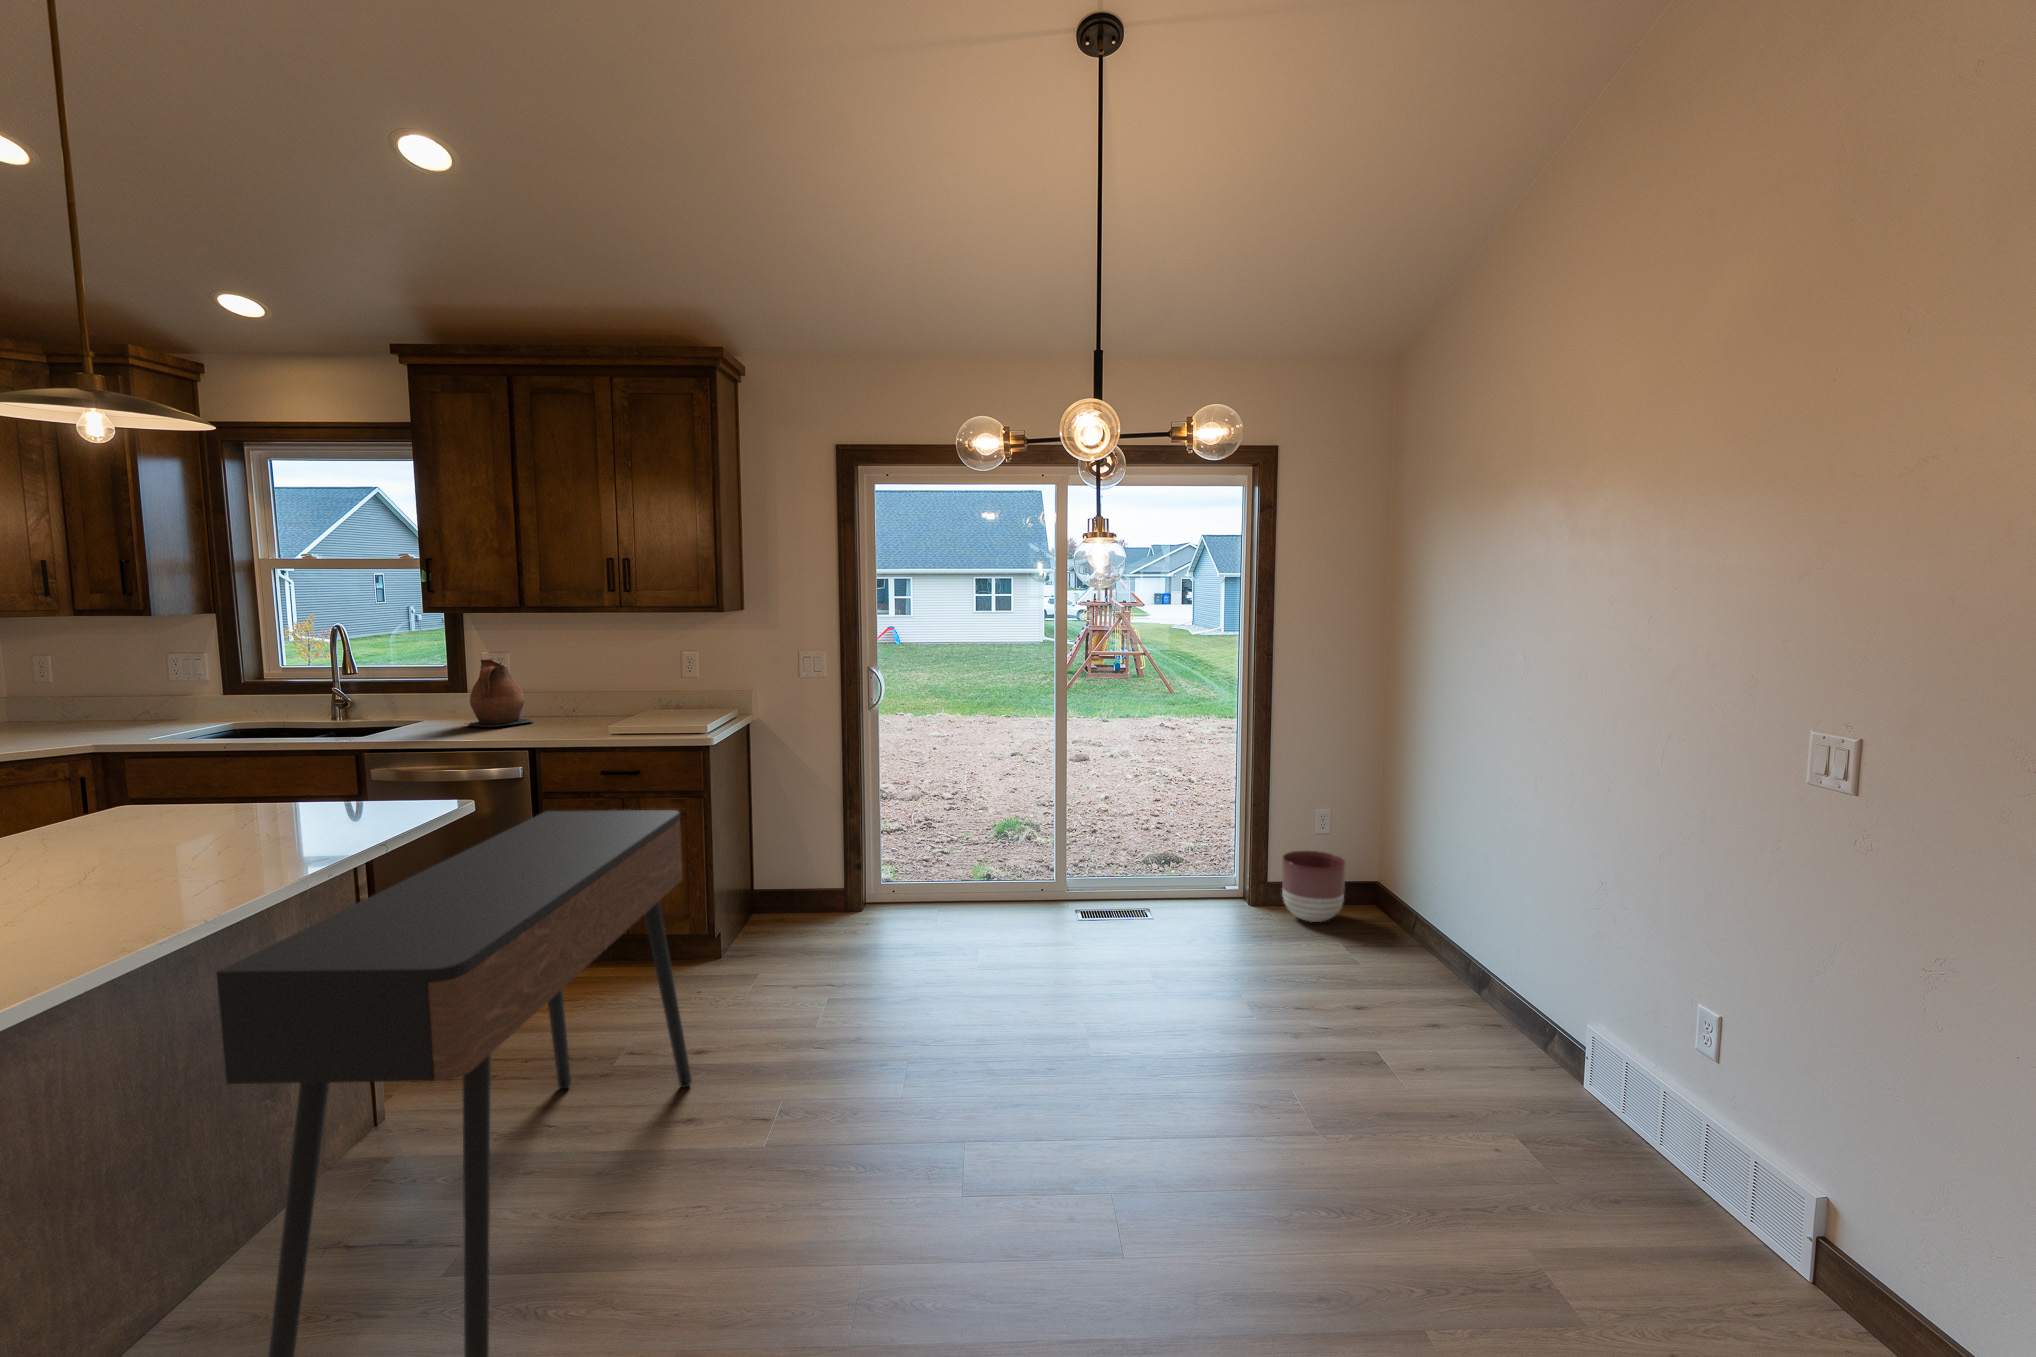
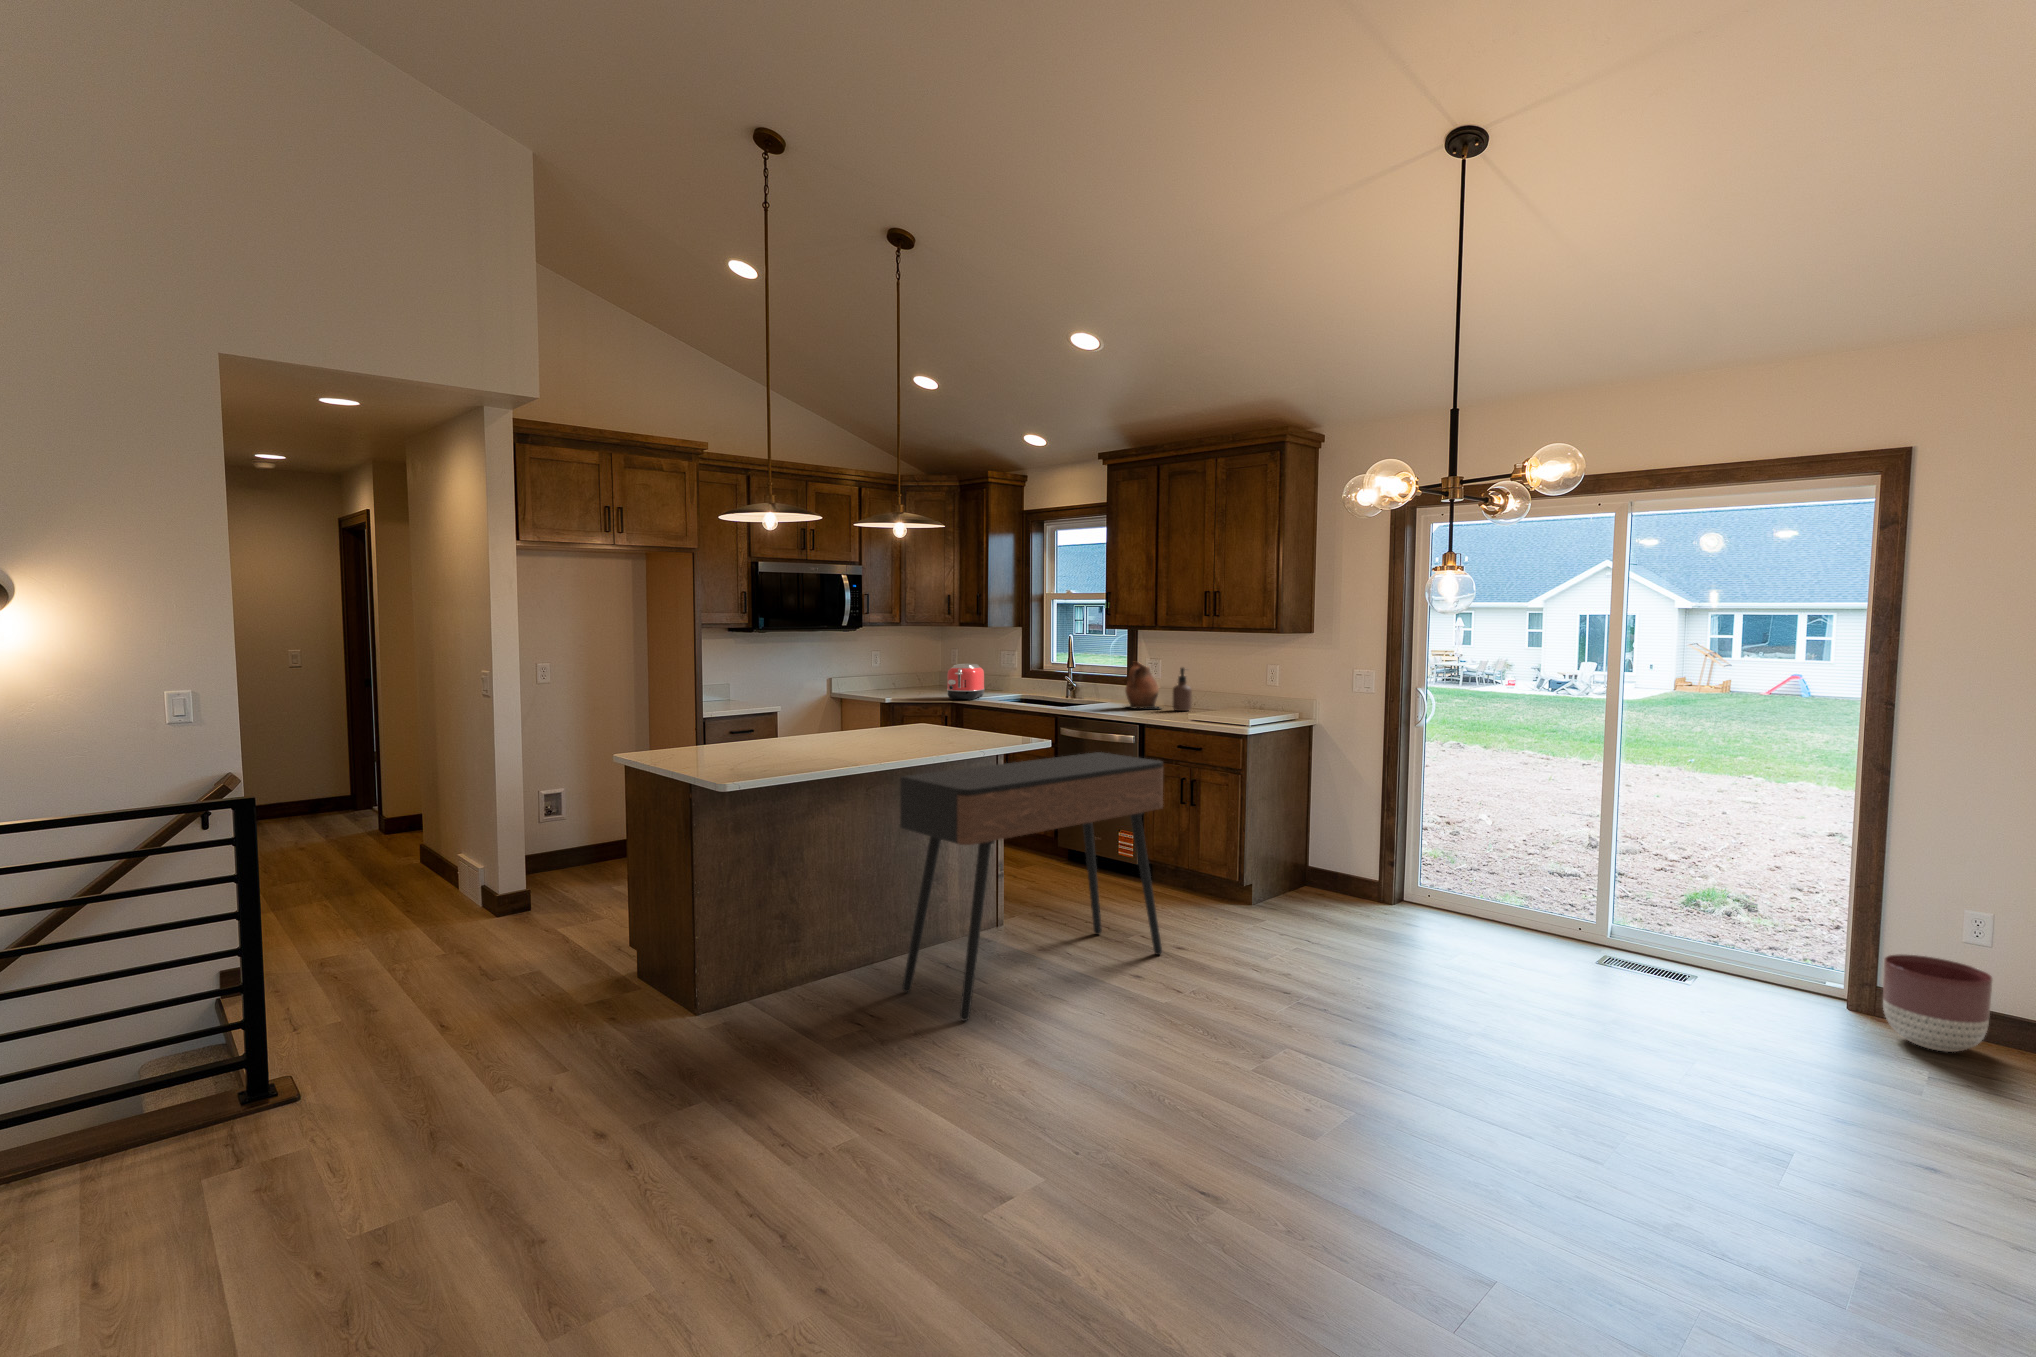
soap dispenser: none [551,663,581,723] -> present [1173,668,1192,711]
toaster: none [65,679,156,746] -> present [947,664,985,700]

